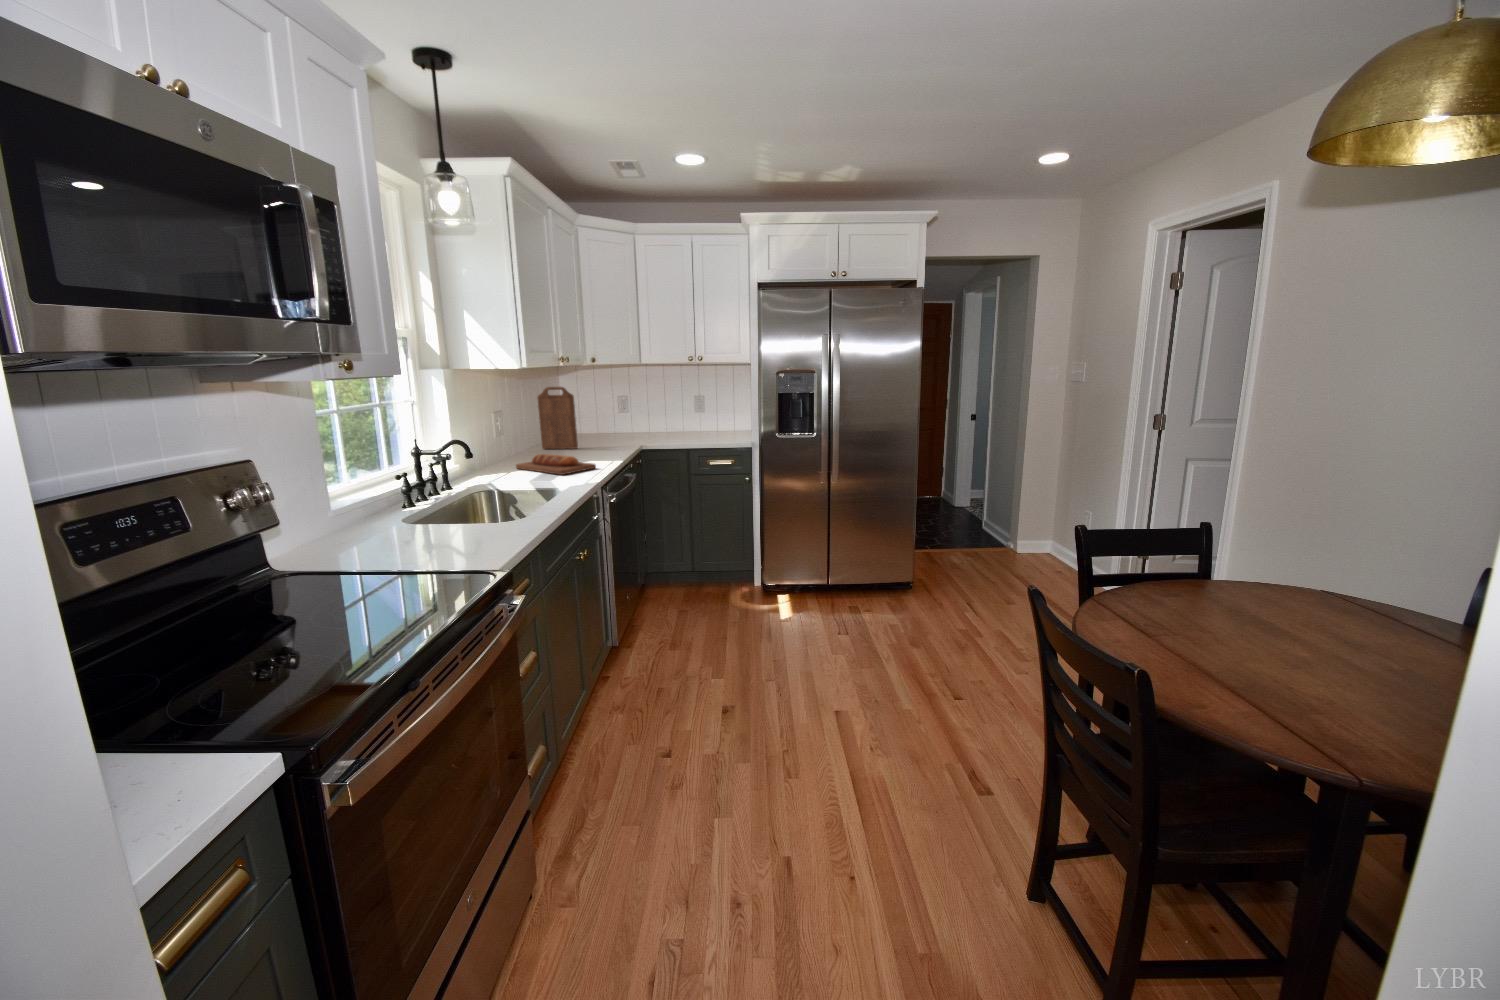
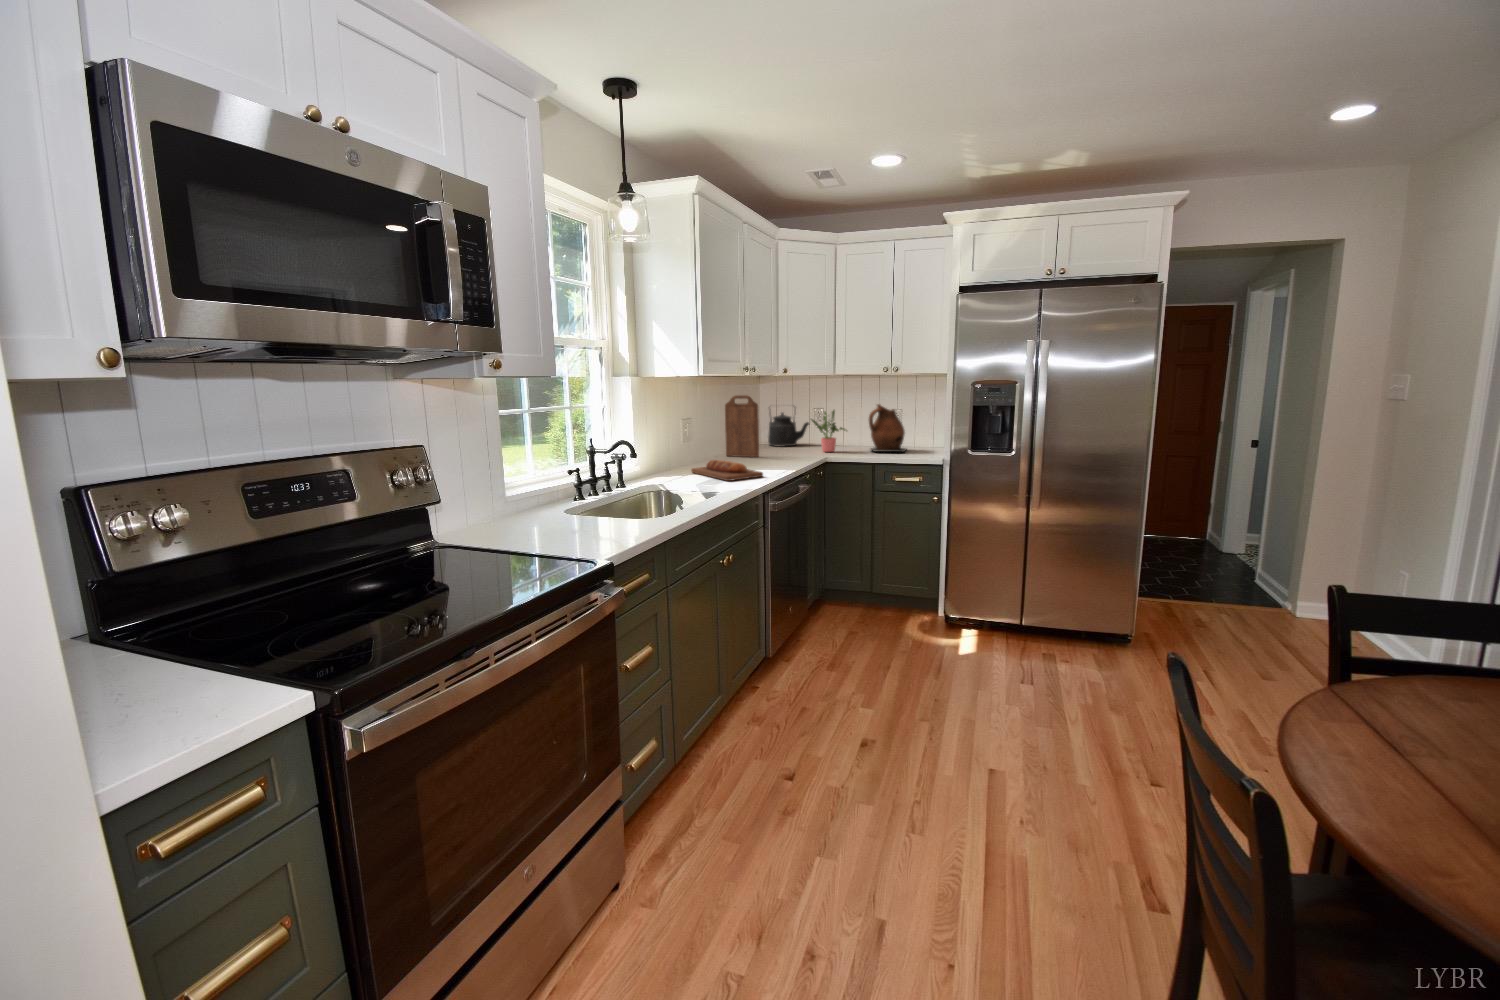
ceramic pitcher: none [681,393,717,438] -> present [869,404,907,452]
kettle: none [577,395,621,437] -> present [768,412,809,447]
potted plant: none [625,399,663,440] -> present [811,410,845,452]

